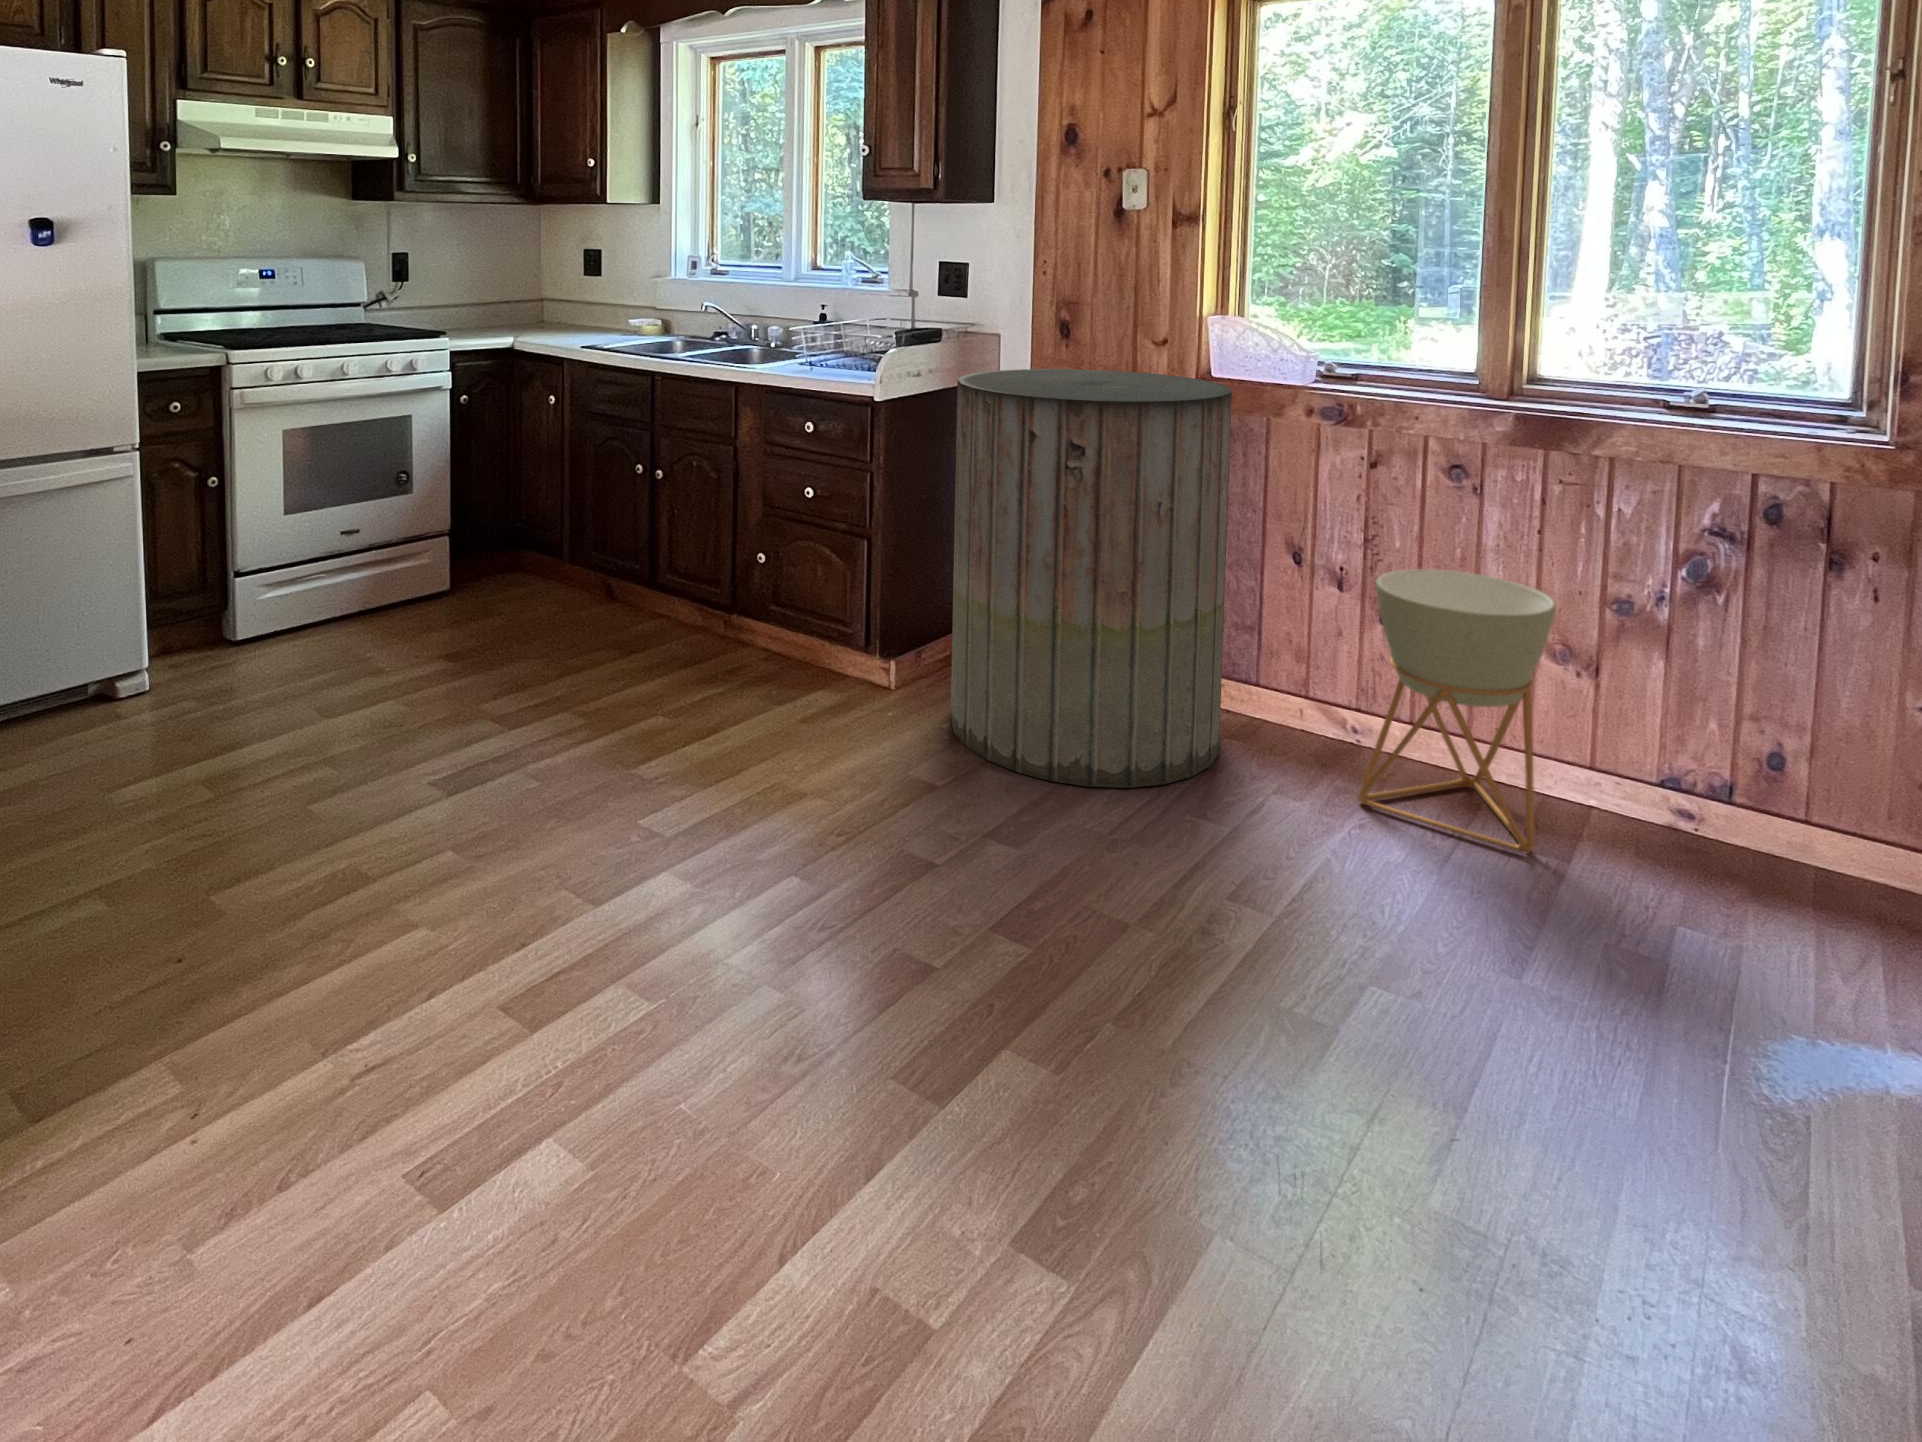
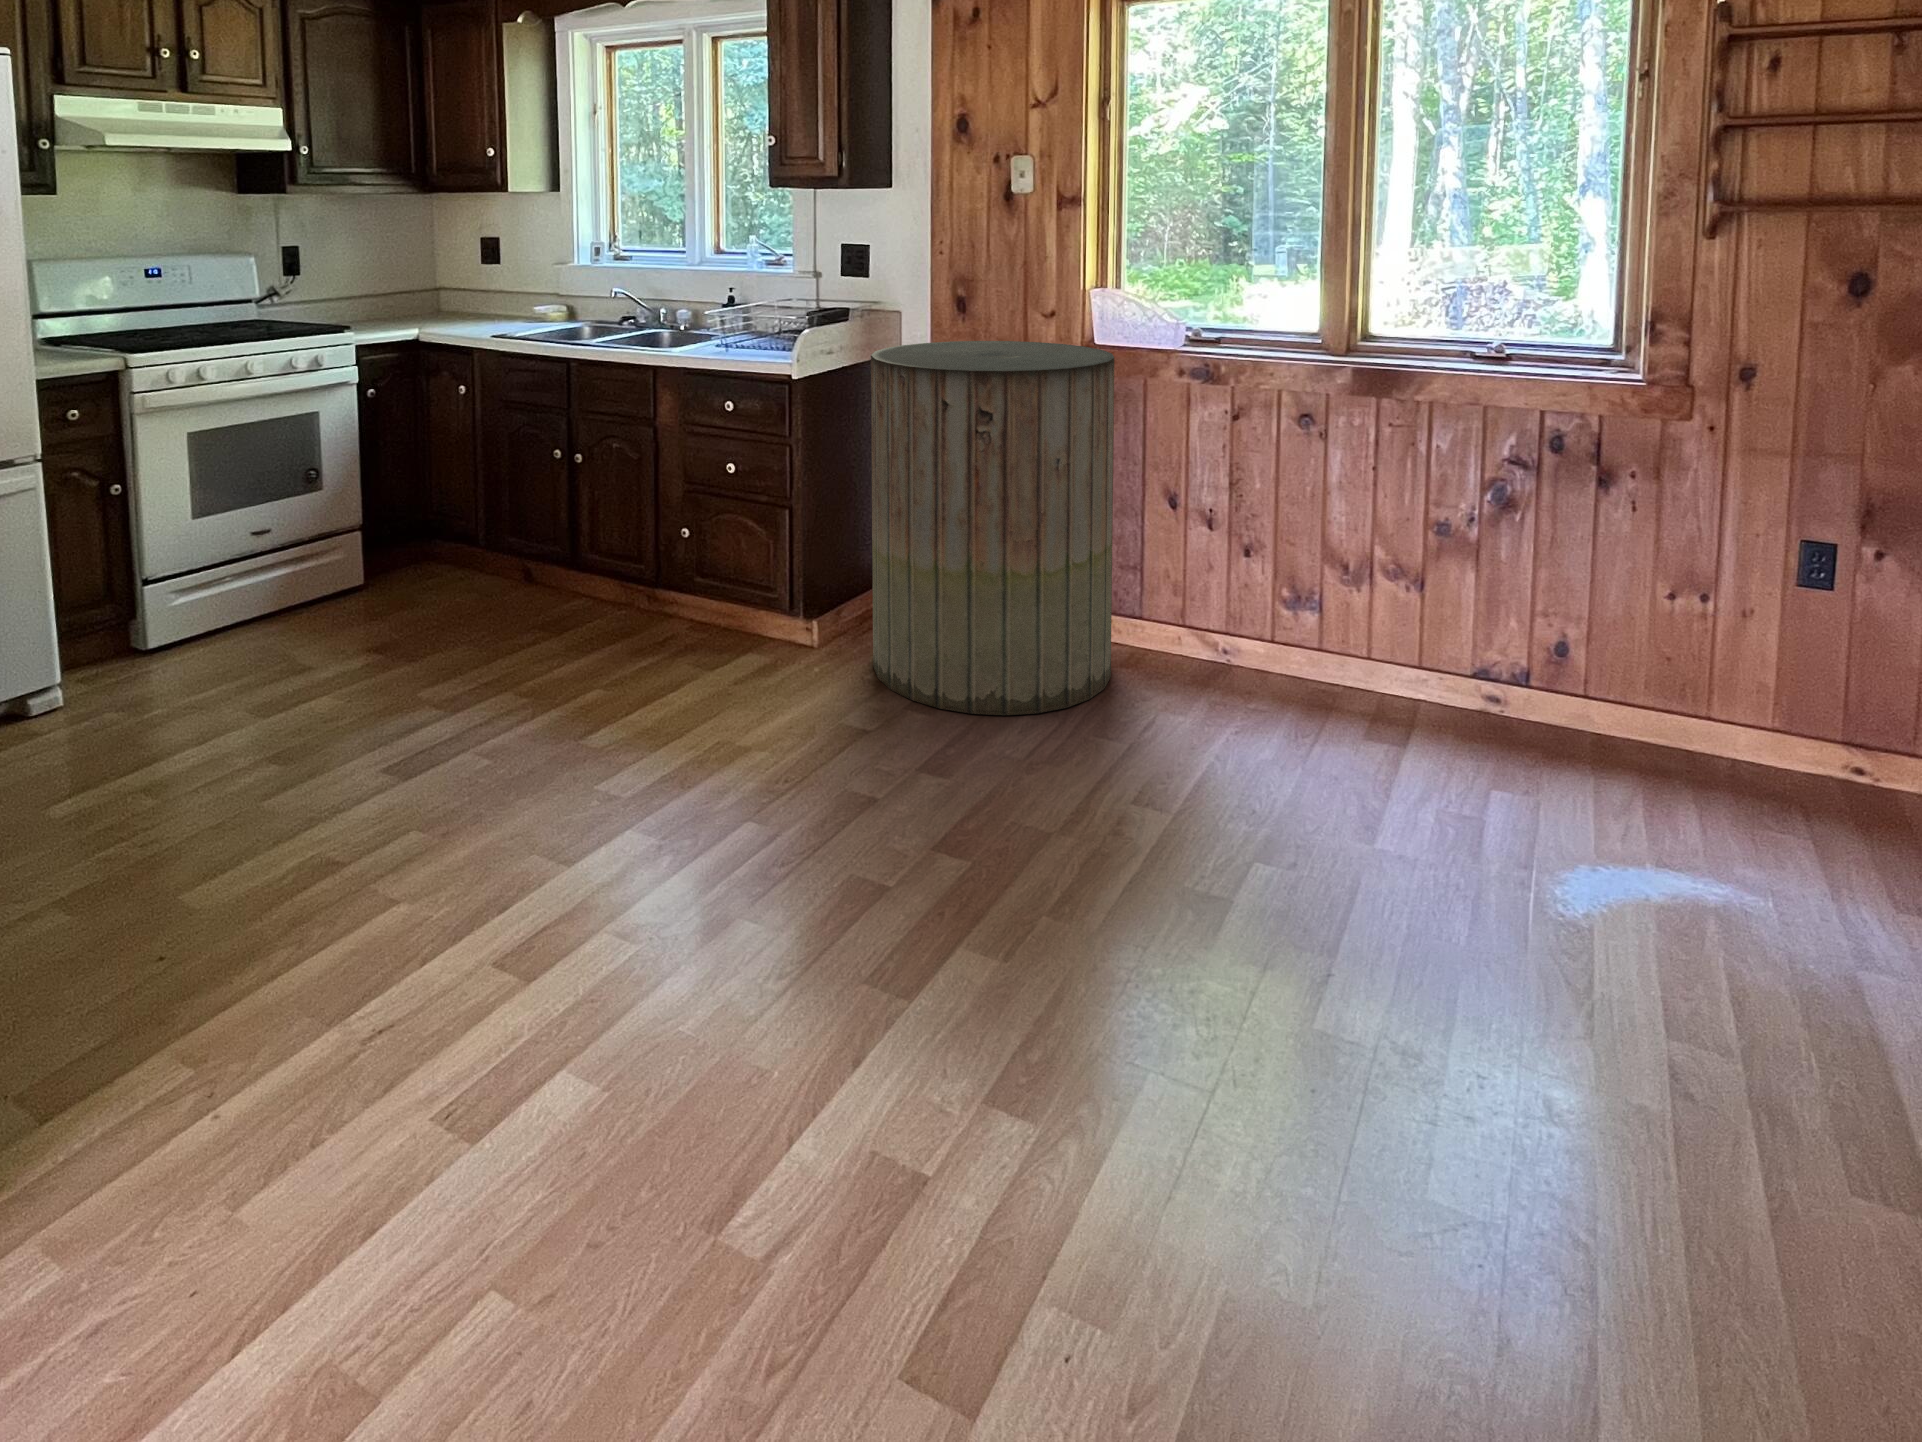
planter: present [1358,569,1556,853] -> none [1230,504,1386,738]

